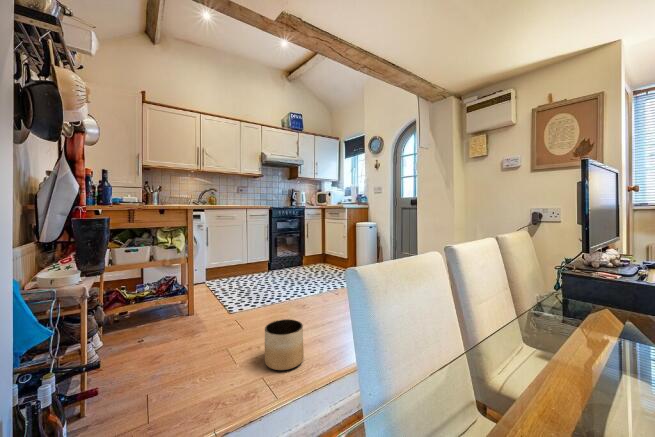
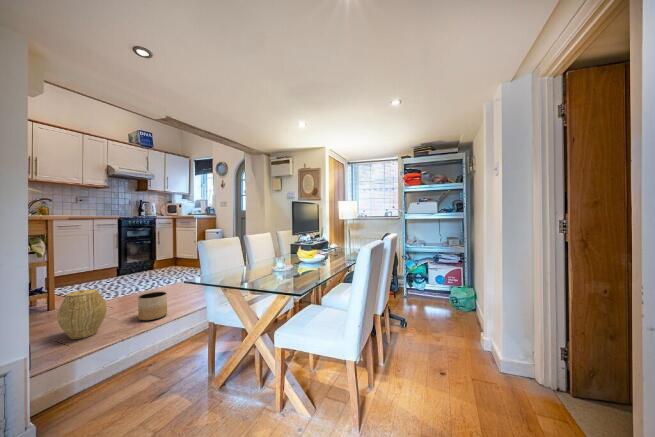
woven basket: none [161,309,222,388] -> present [57,289,107,339]

